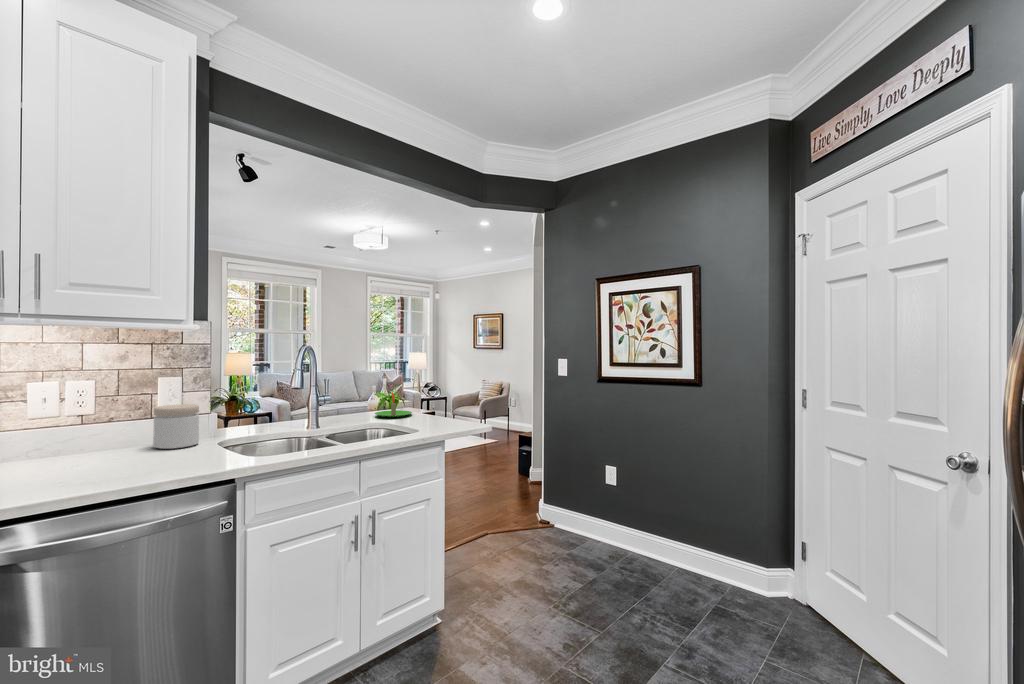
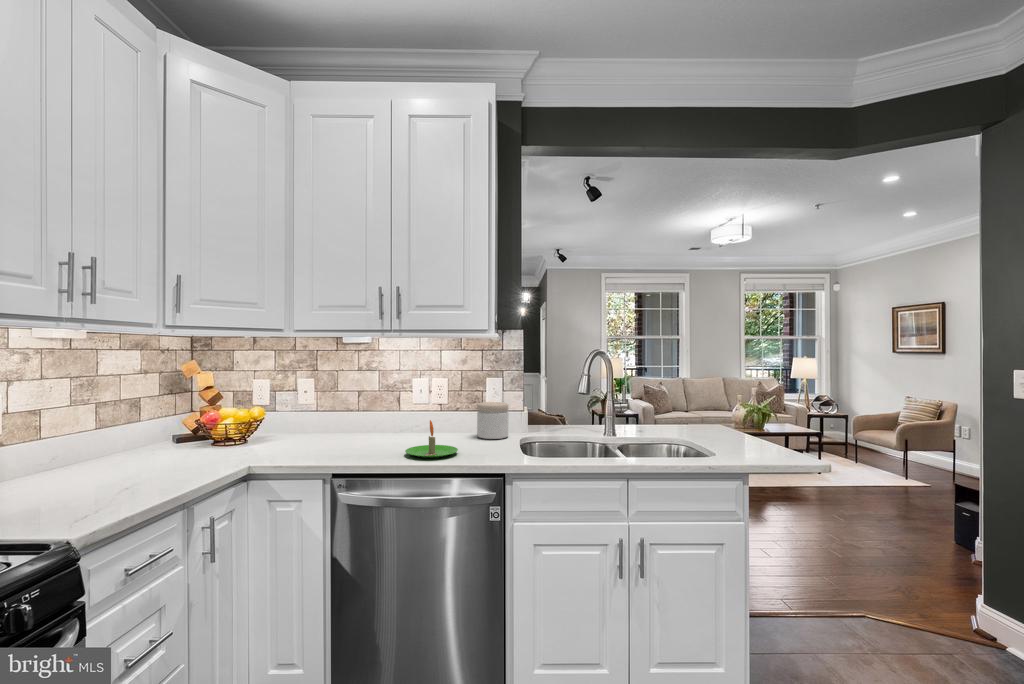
candle: present [375,392,412,417] -> present [405,420,458,458]

